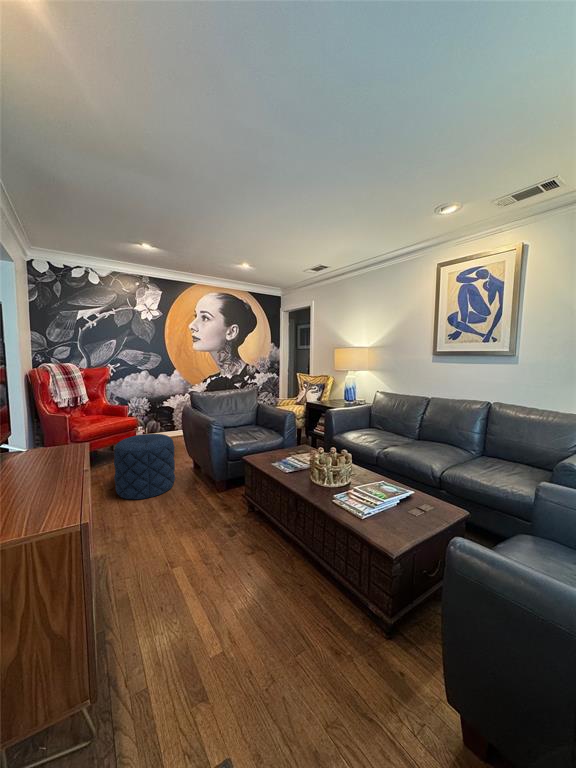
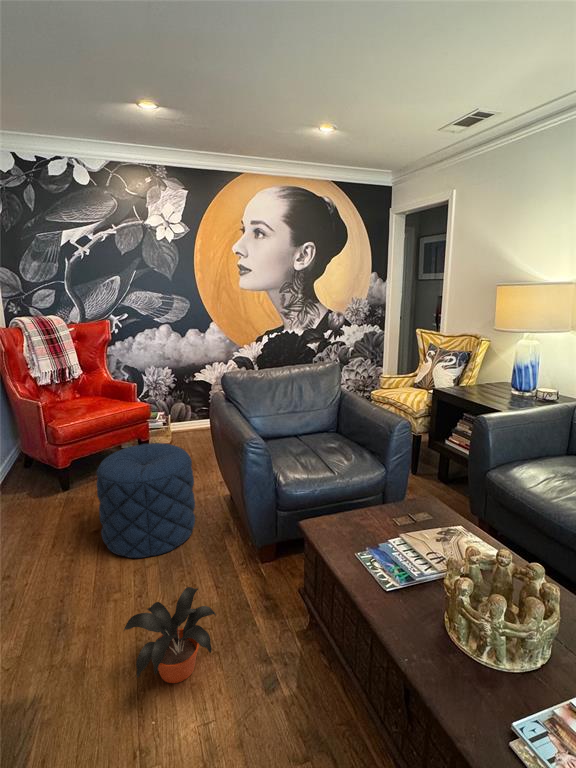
potted plant: none [149,495,200,543] -> present [124,587,216,683]

